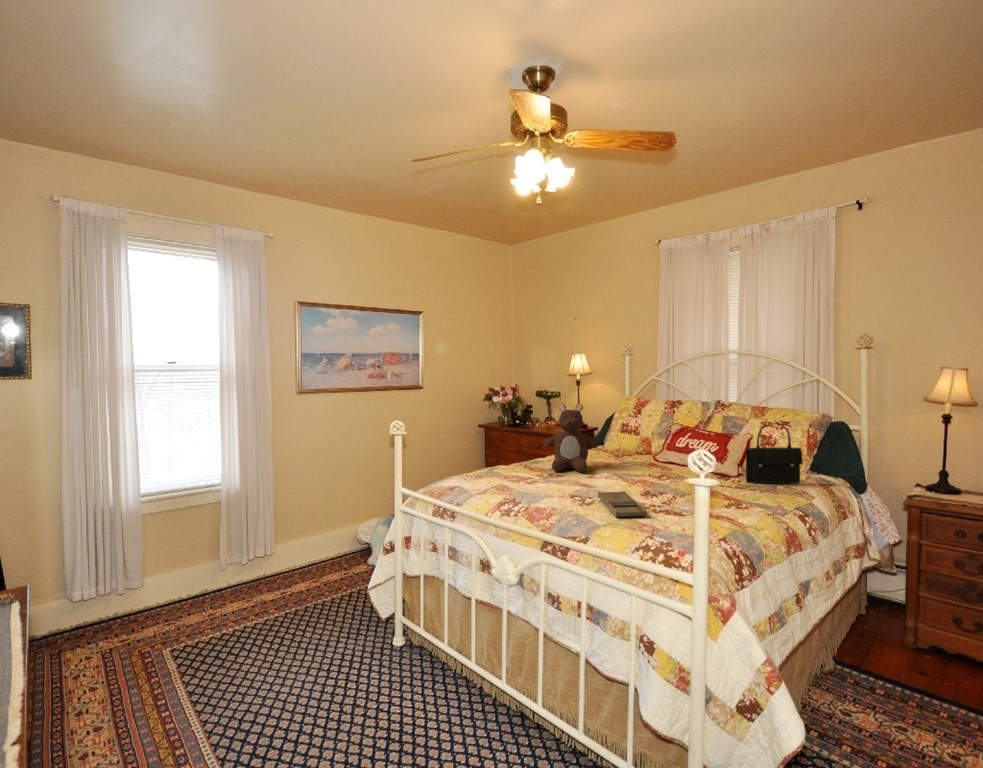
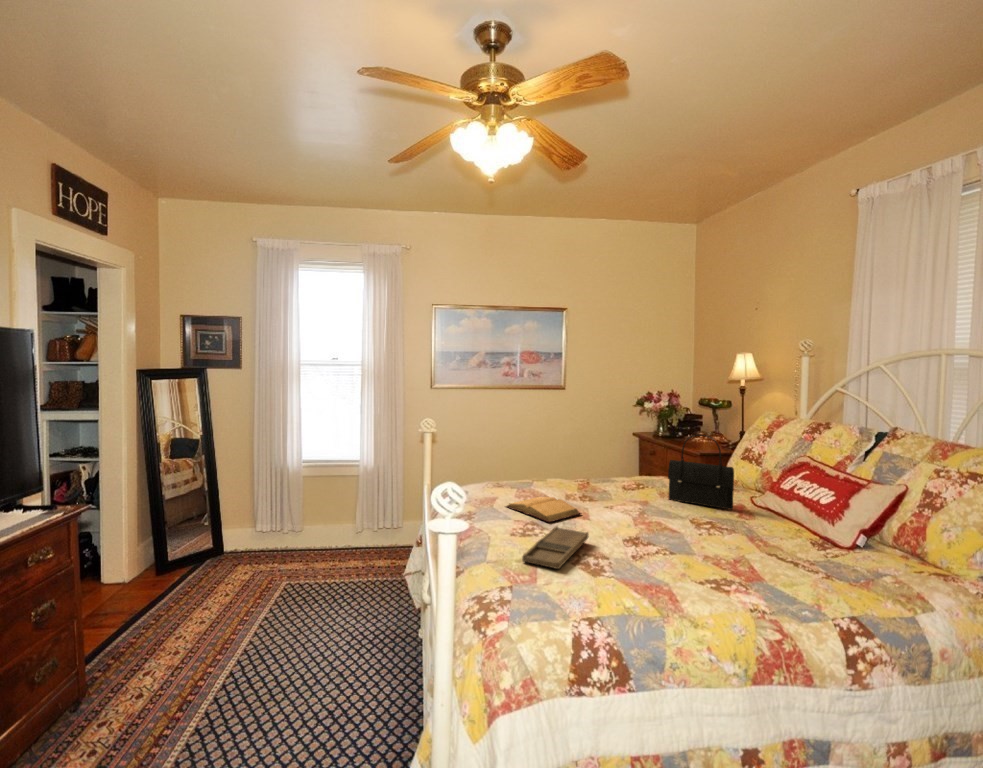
teddy bear: present [545,404,598,472] -> none [585,415,651,500]
handbag: present [746,423,803,483] -> present [668,435,734,510]
book: none [520,475,582,493] -> present [505,497,581,522]

